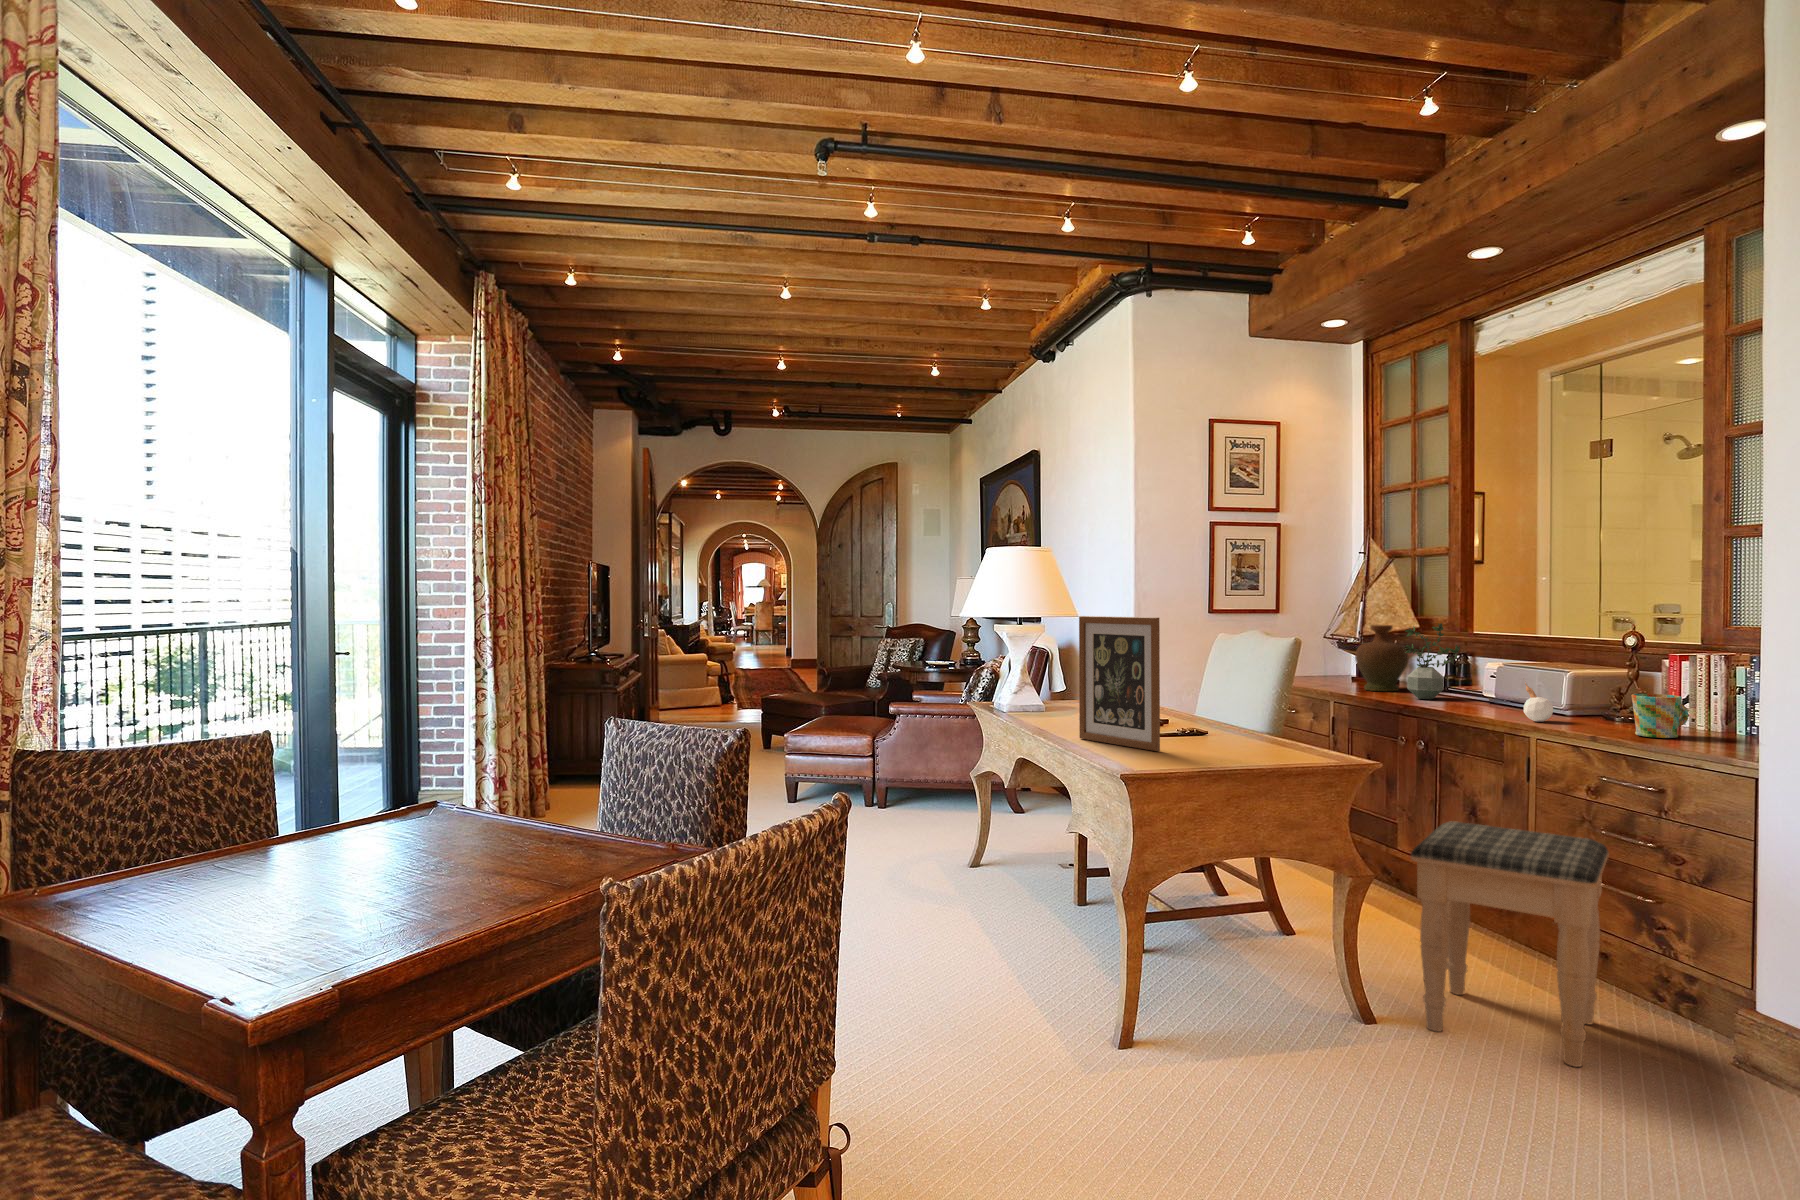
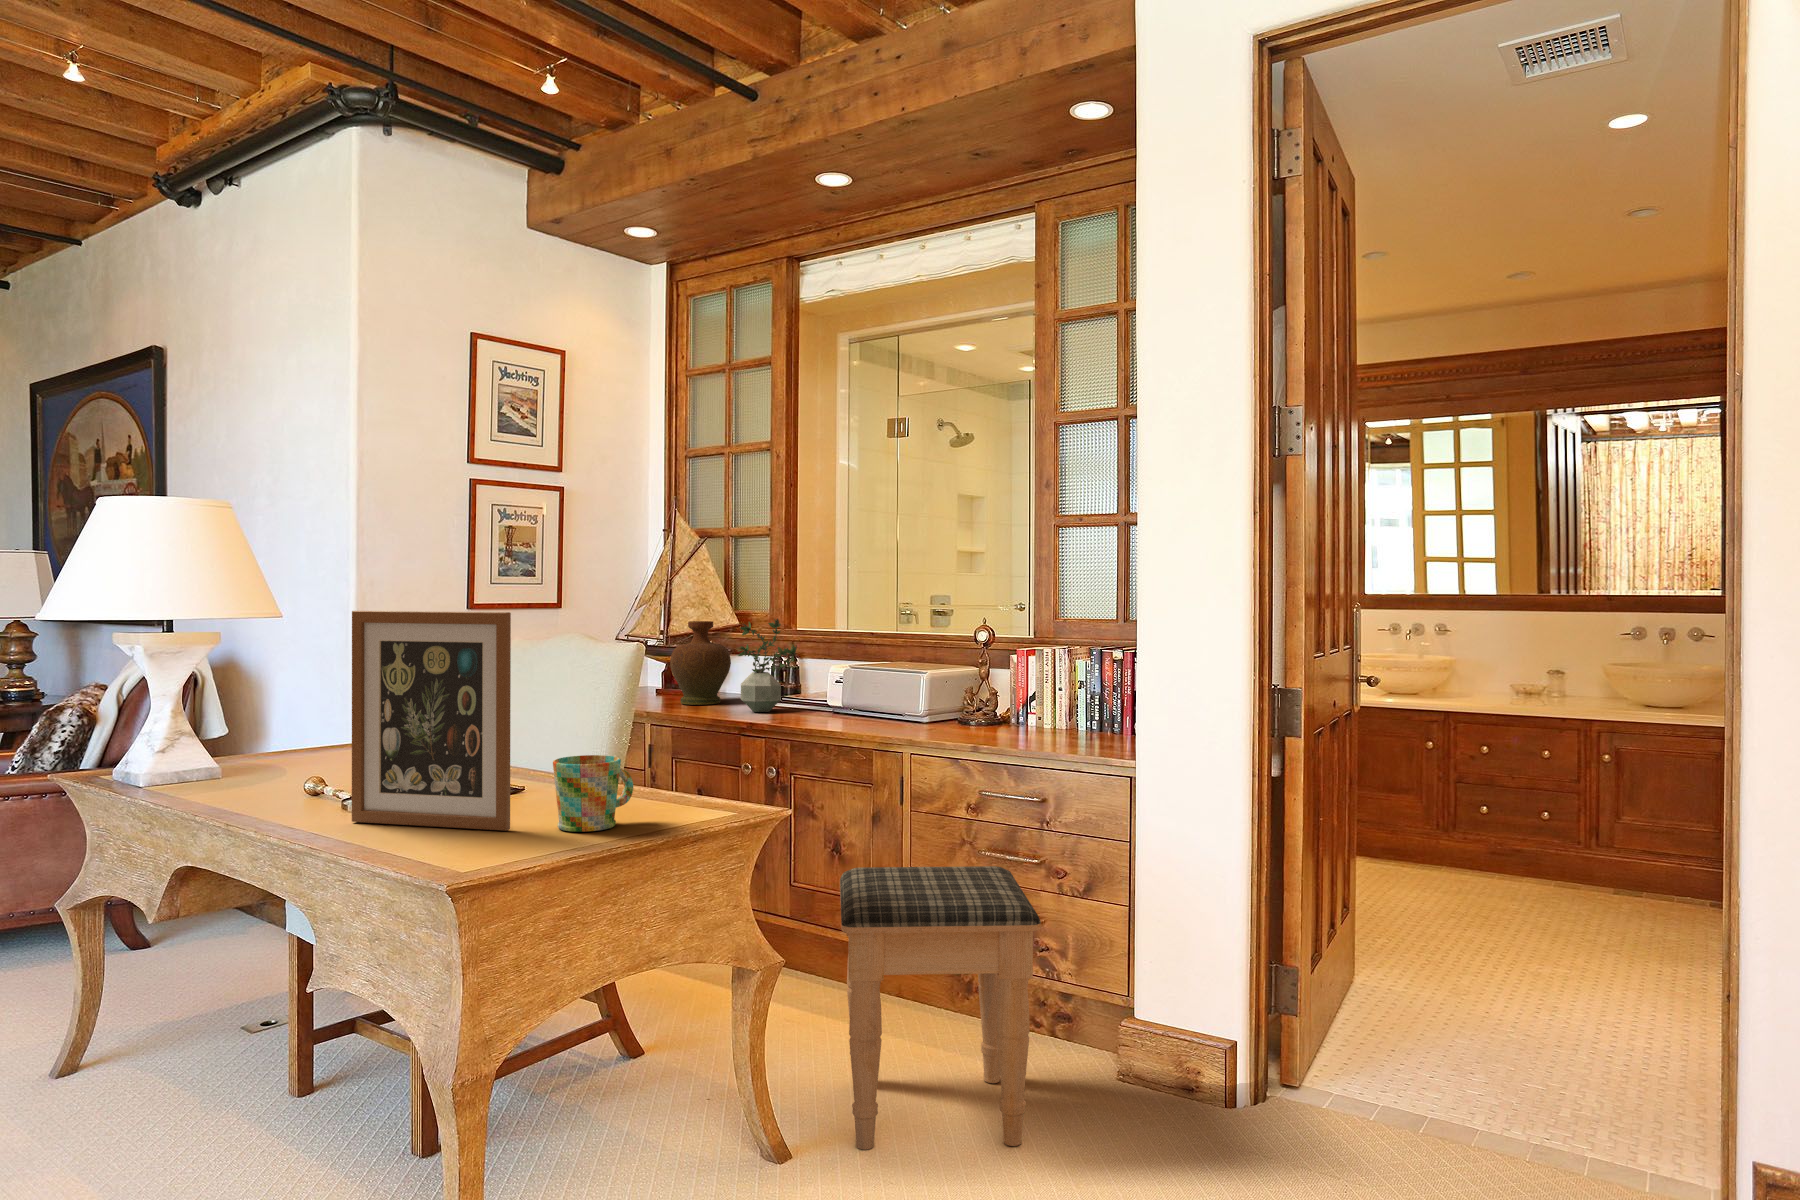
candle: present [1524,681,1553,722] -> none [889,682,919,732]
mug: present [1632,694,1689,738] -> present [553,755,633,832]

